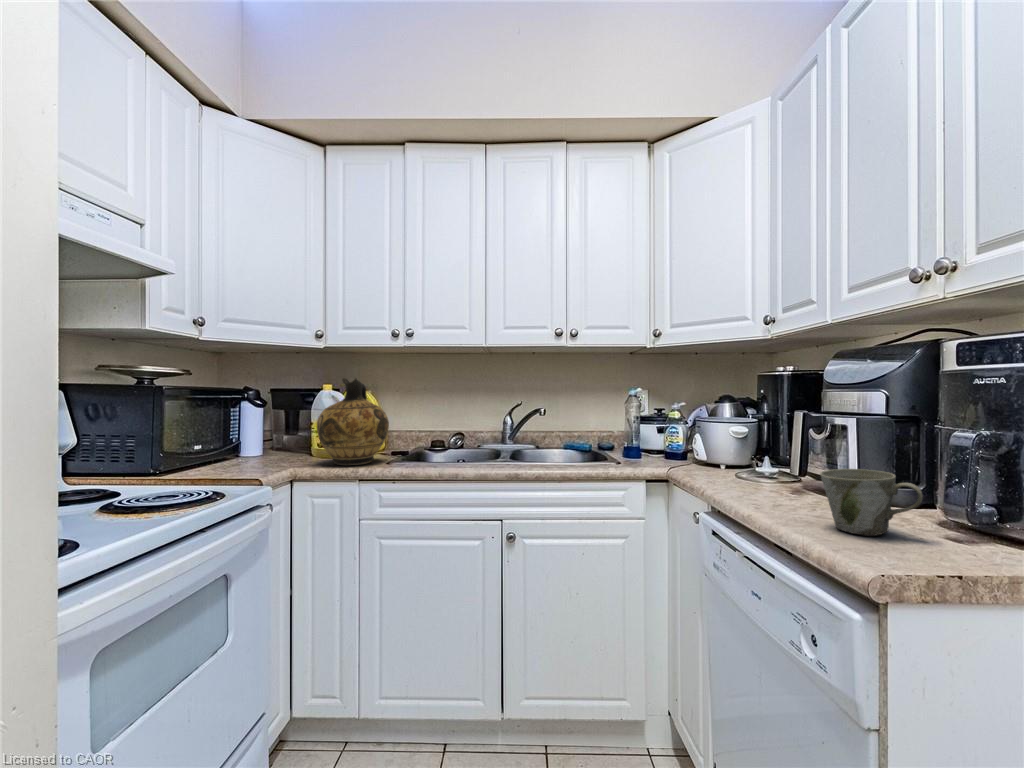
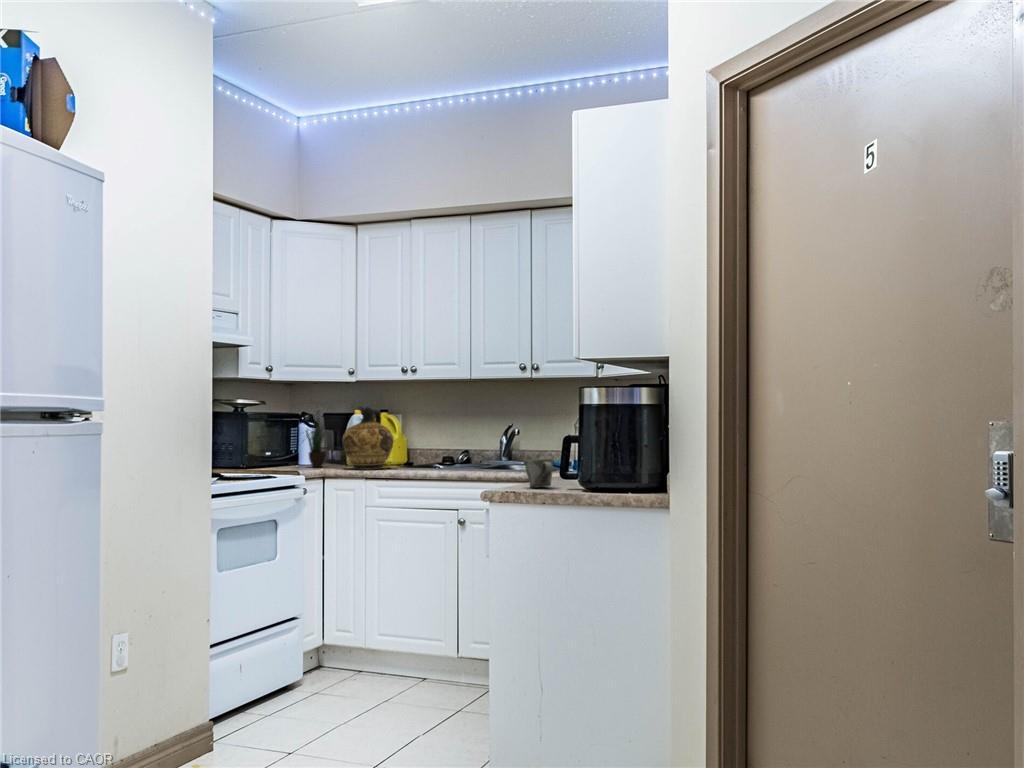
potted plant: none [240,365,295,462] -> present [303,412,326,467]

